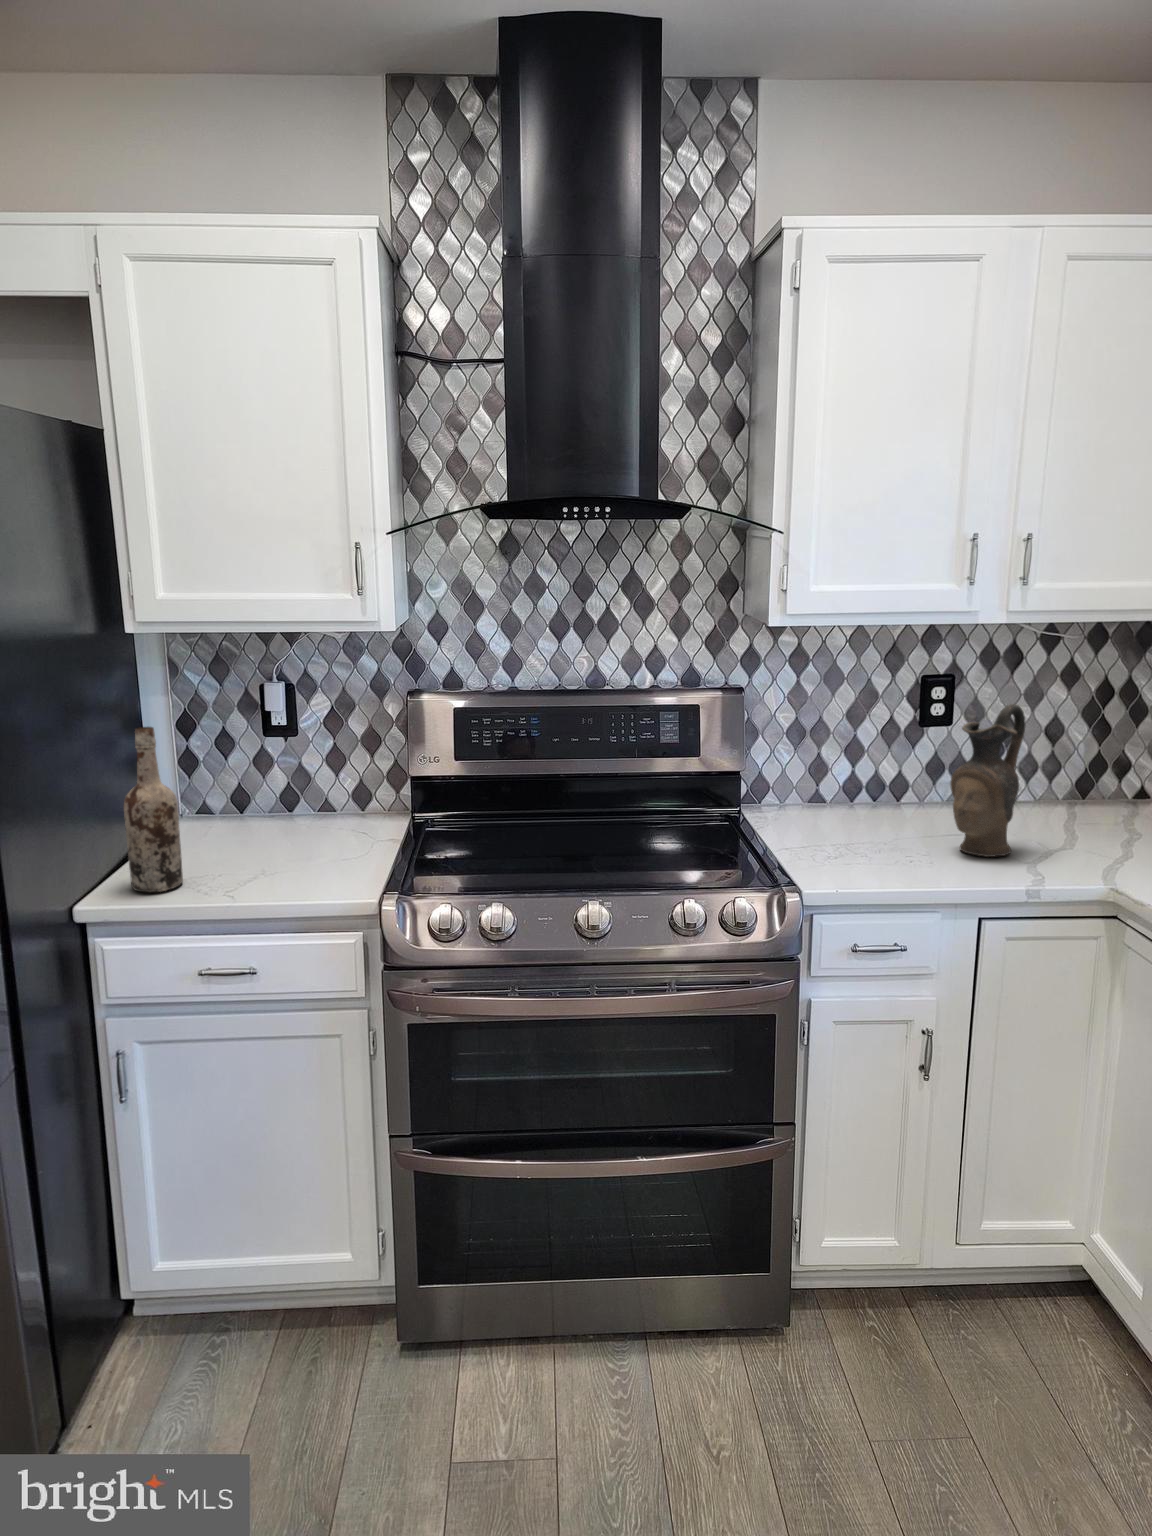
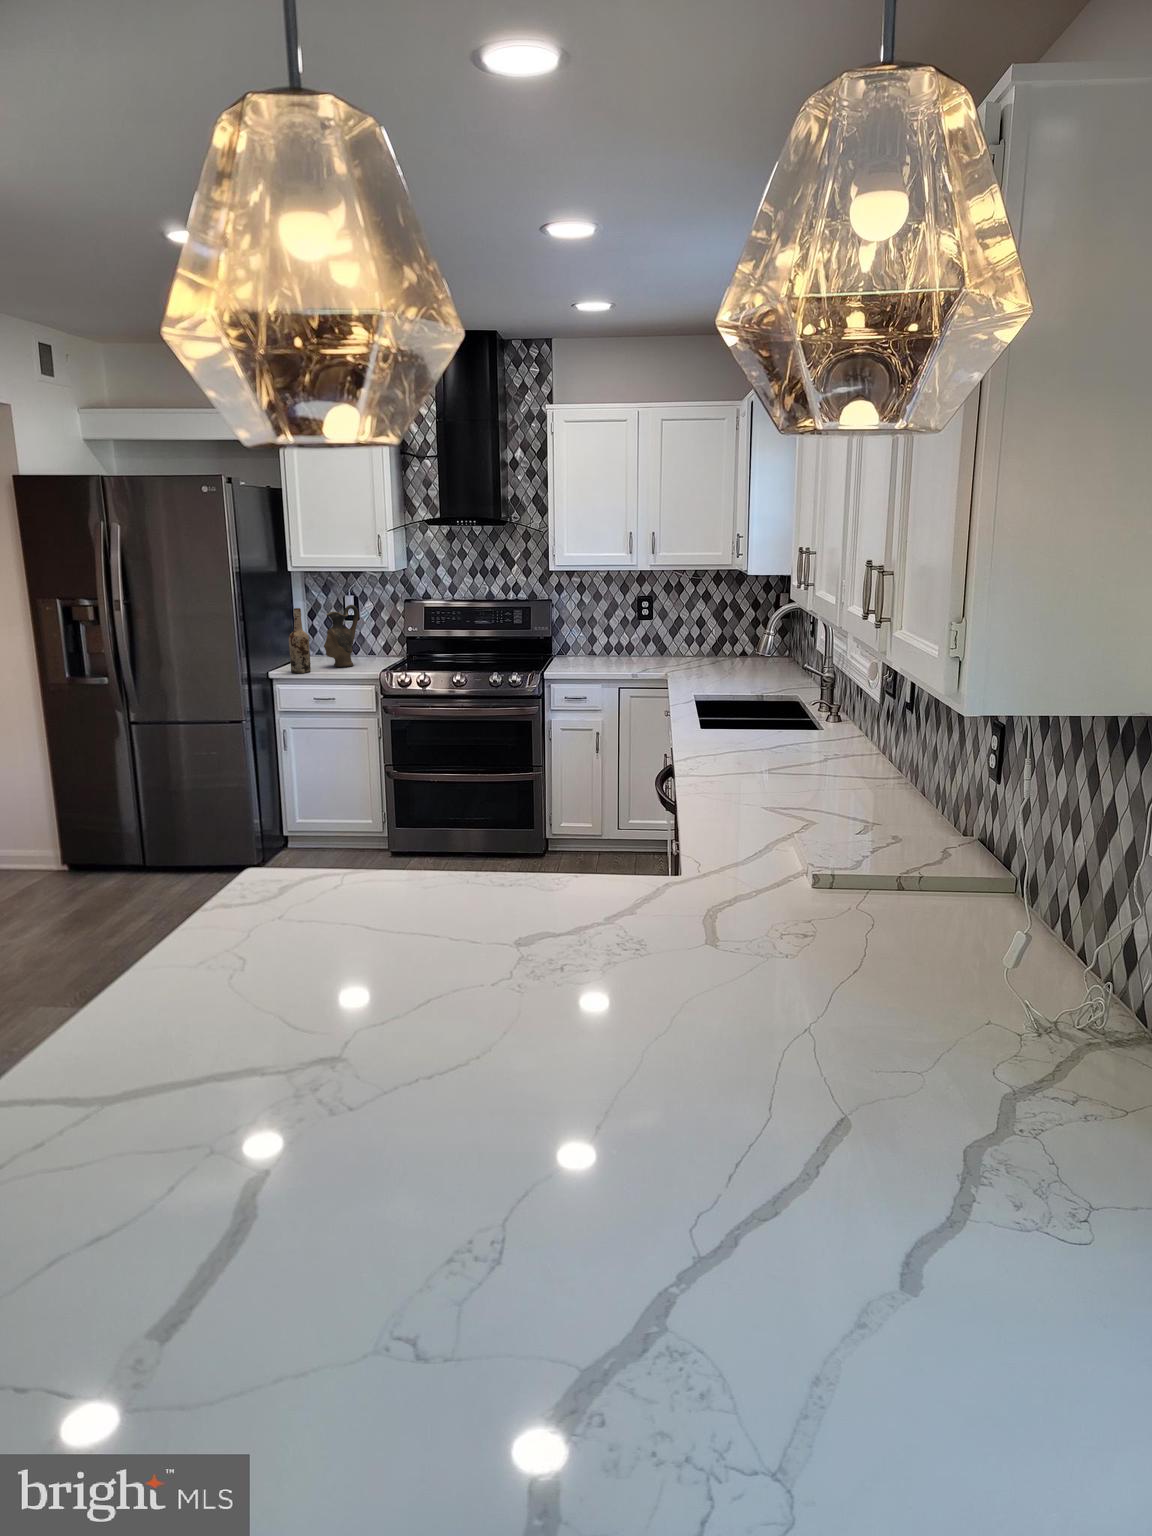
ceramic pitcher: present [950,704,1025,857] -> present [324,605,359,667]

